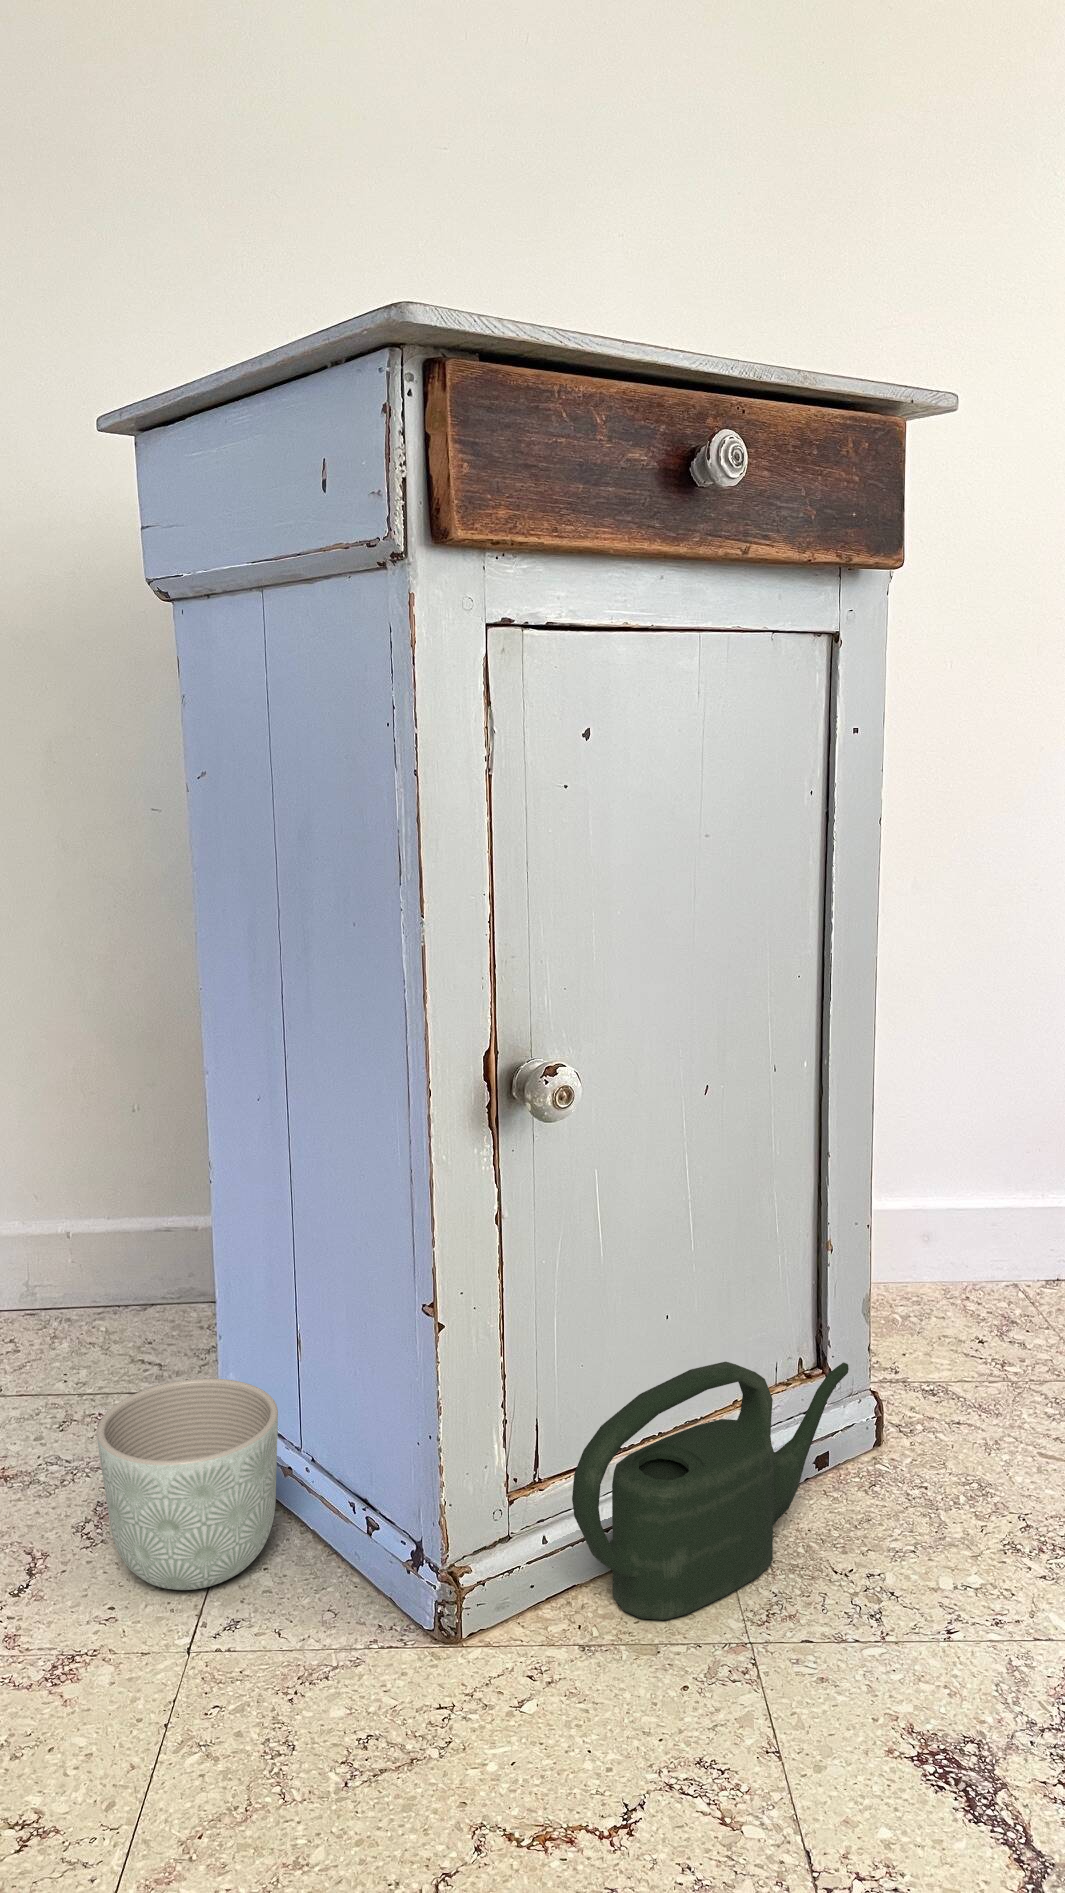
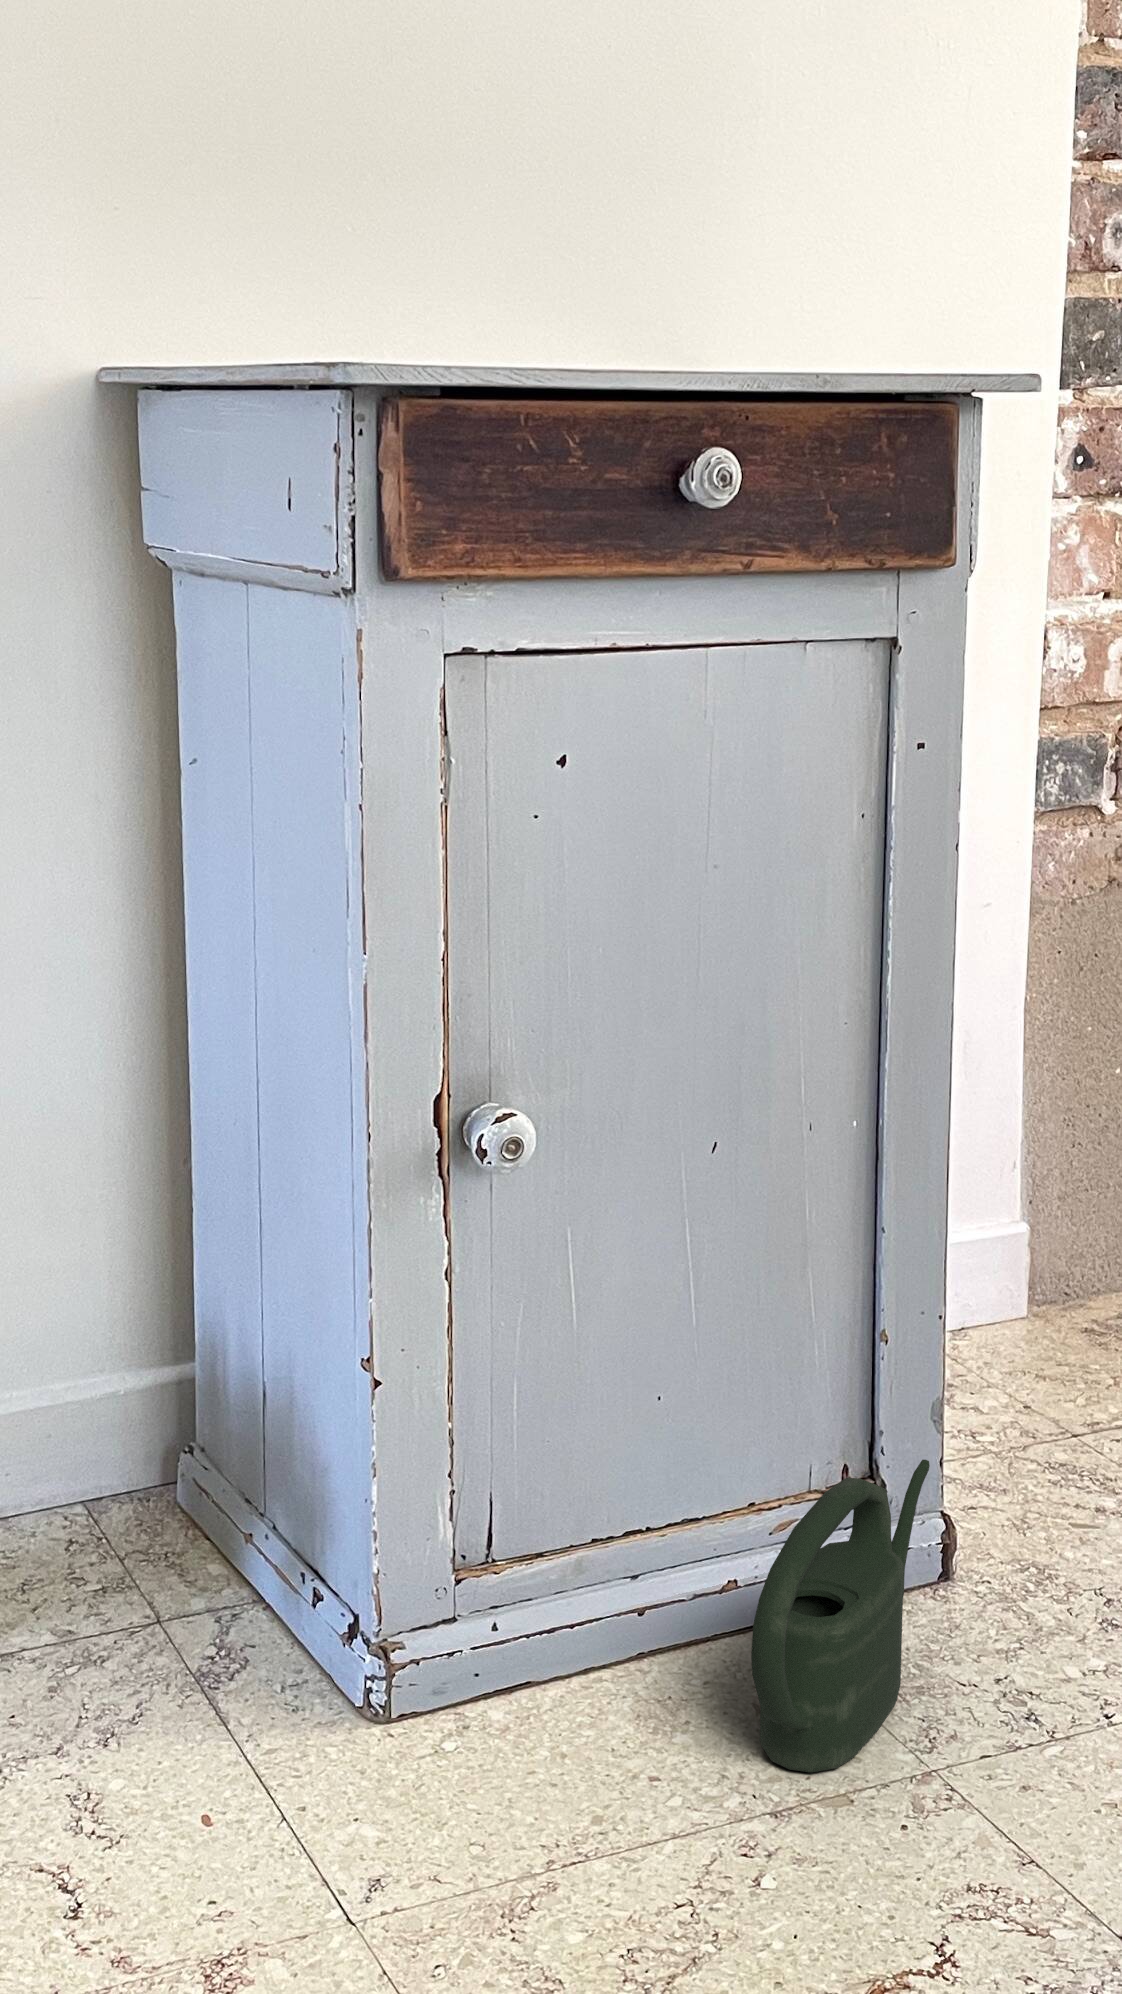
planter: present [97,1379,278,1590] -> none [151,1604,373,1866]

